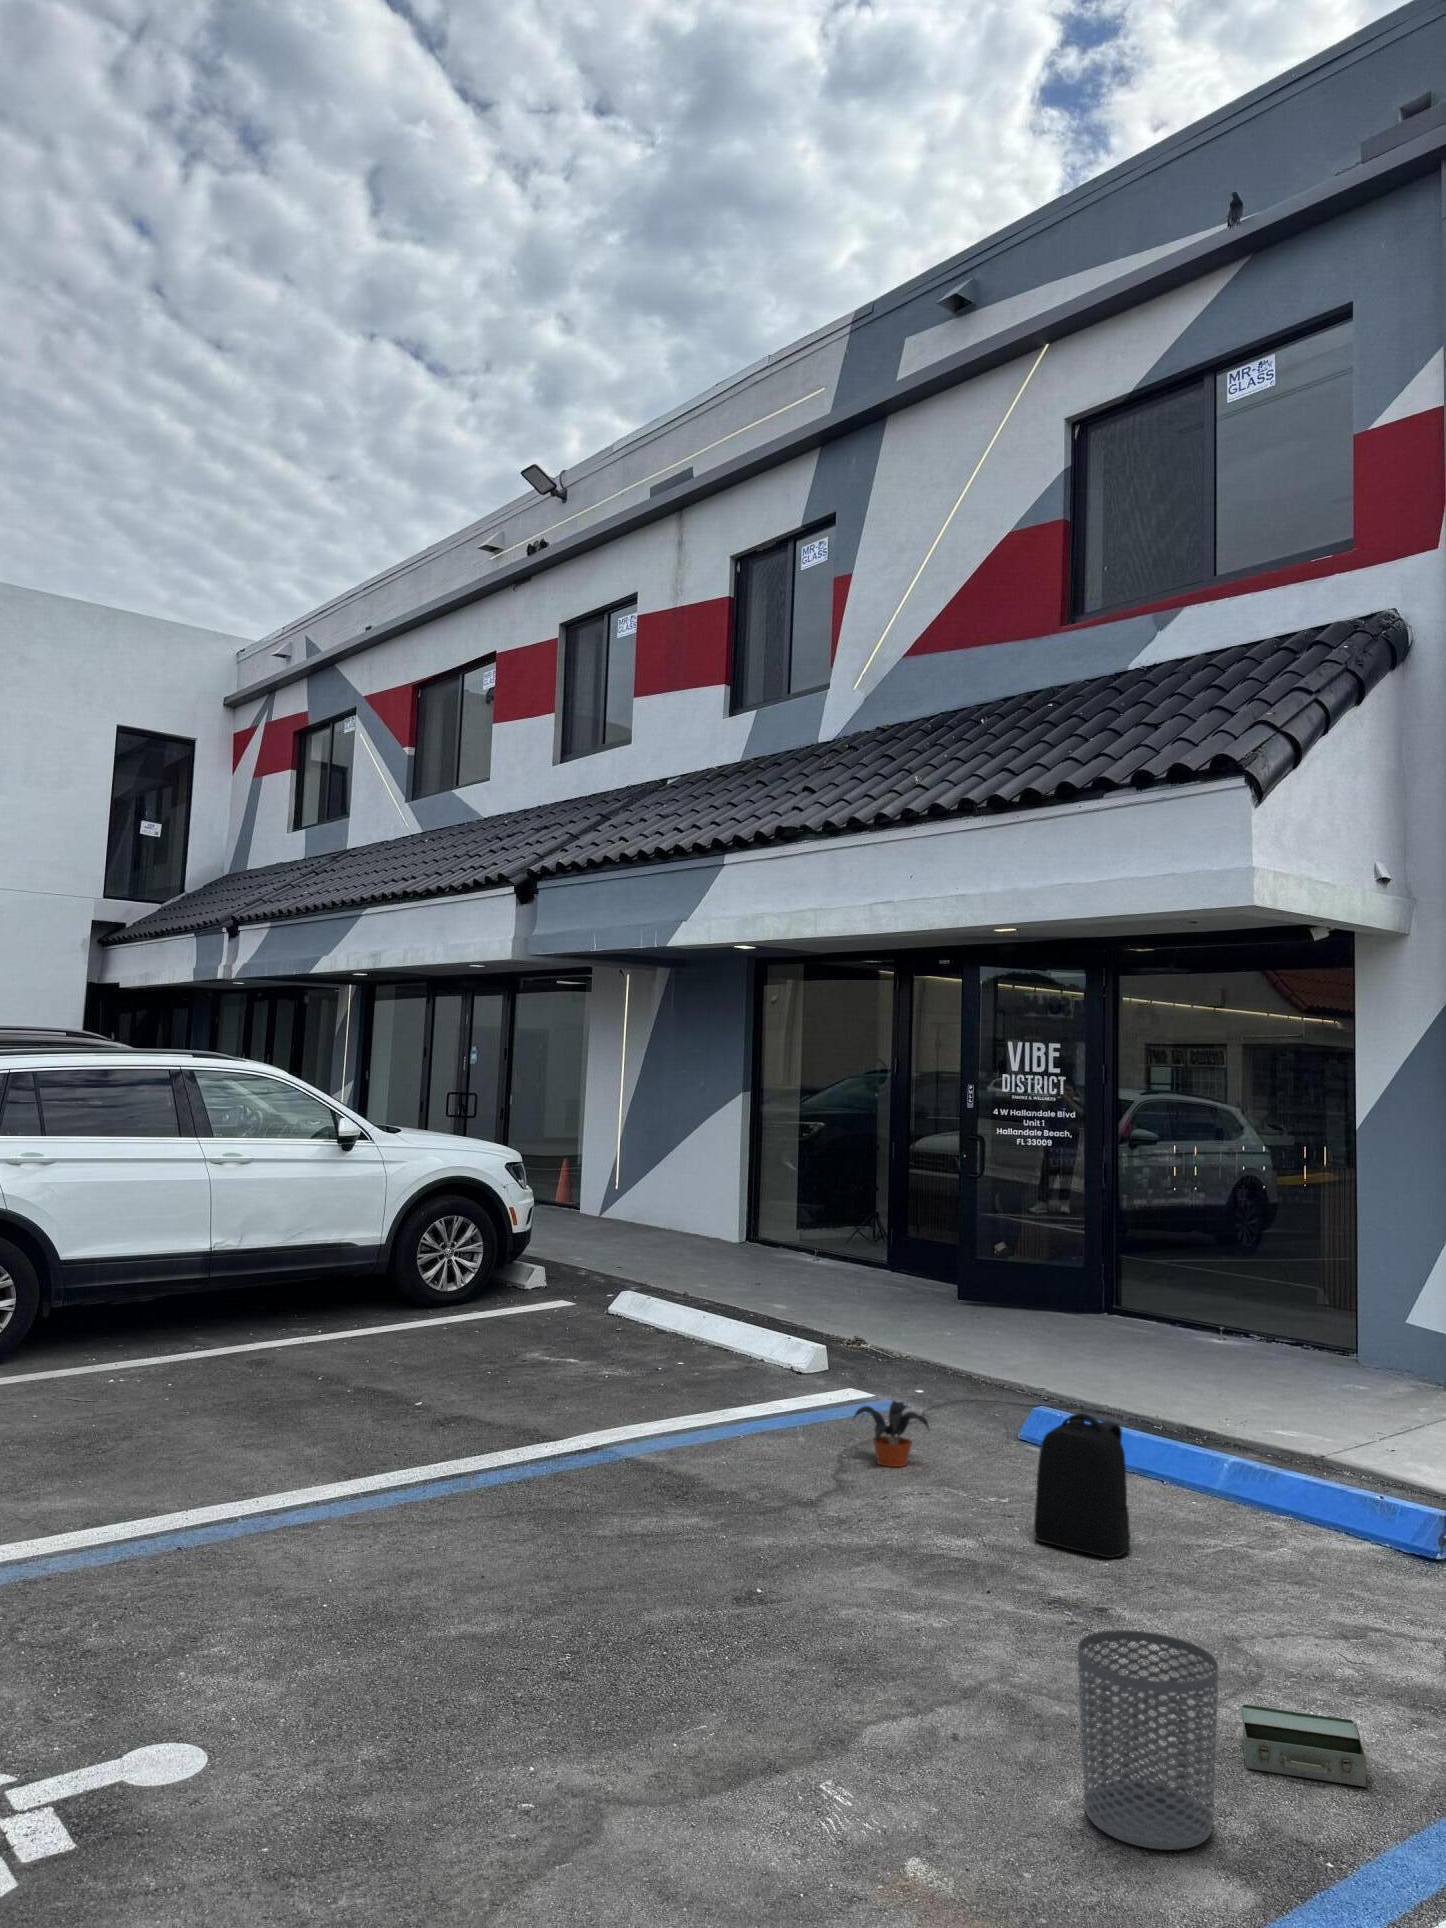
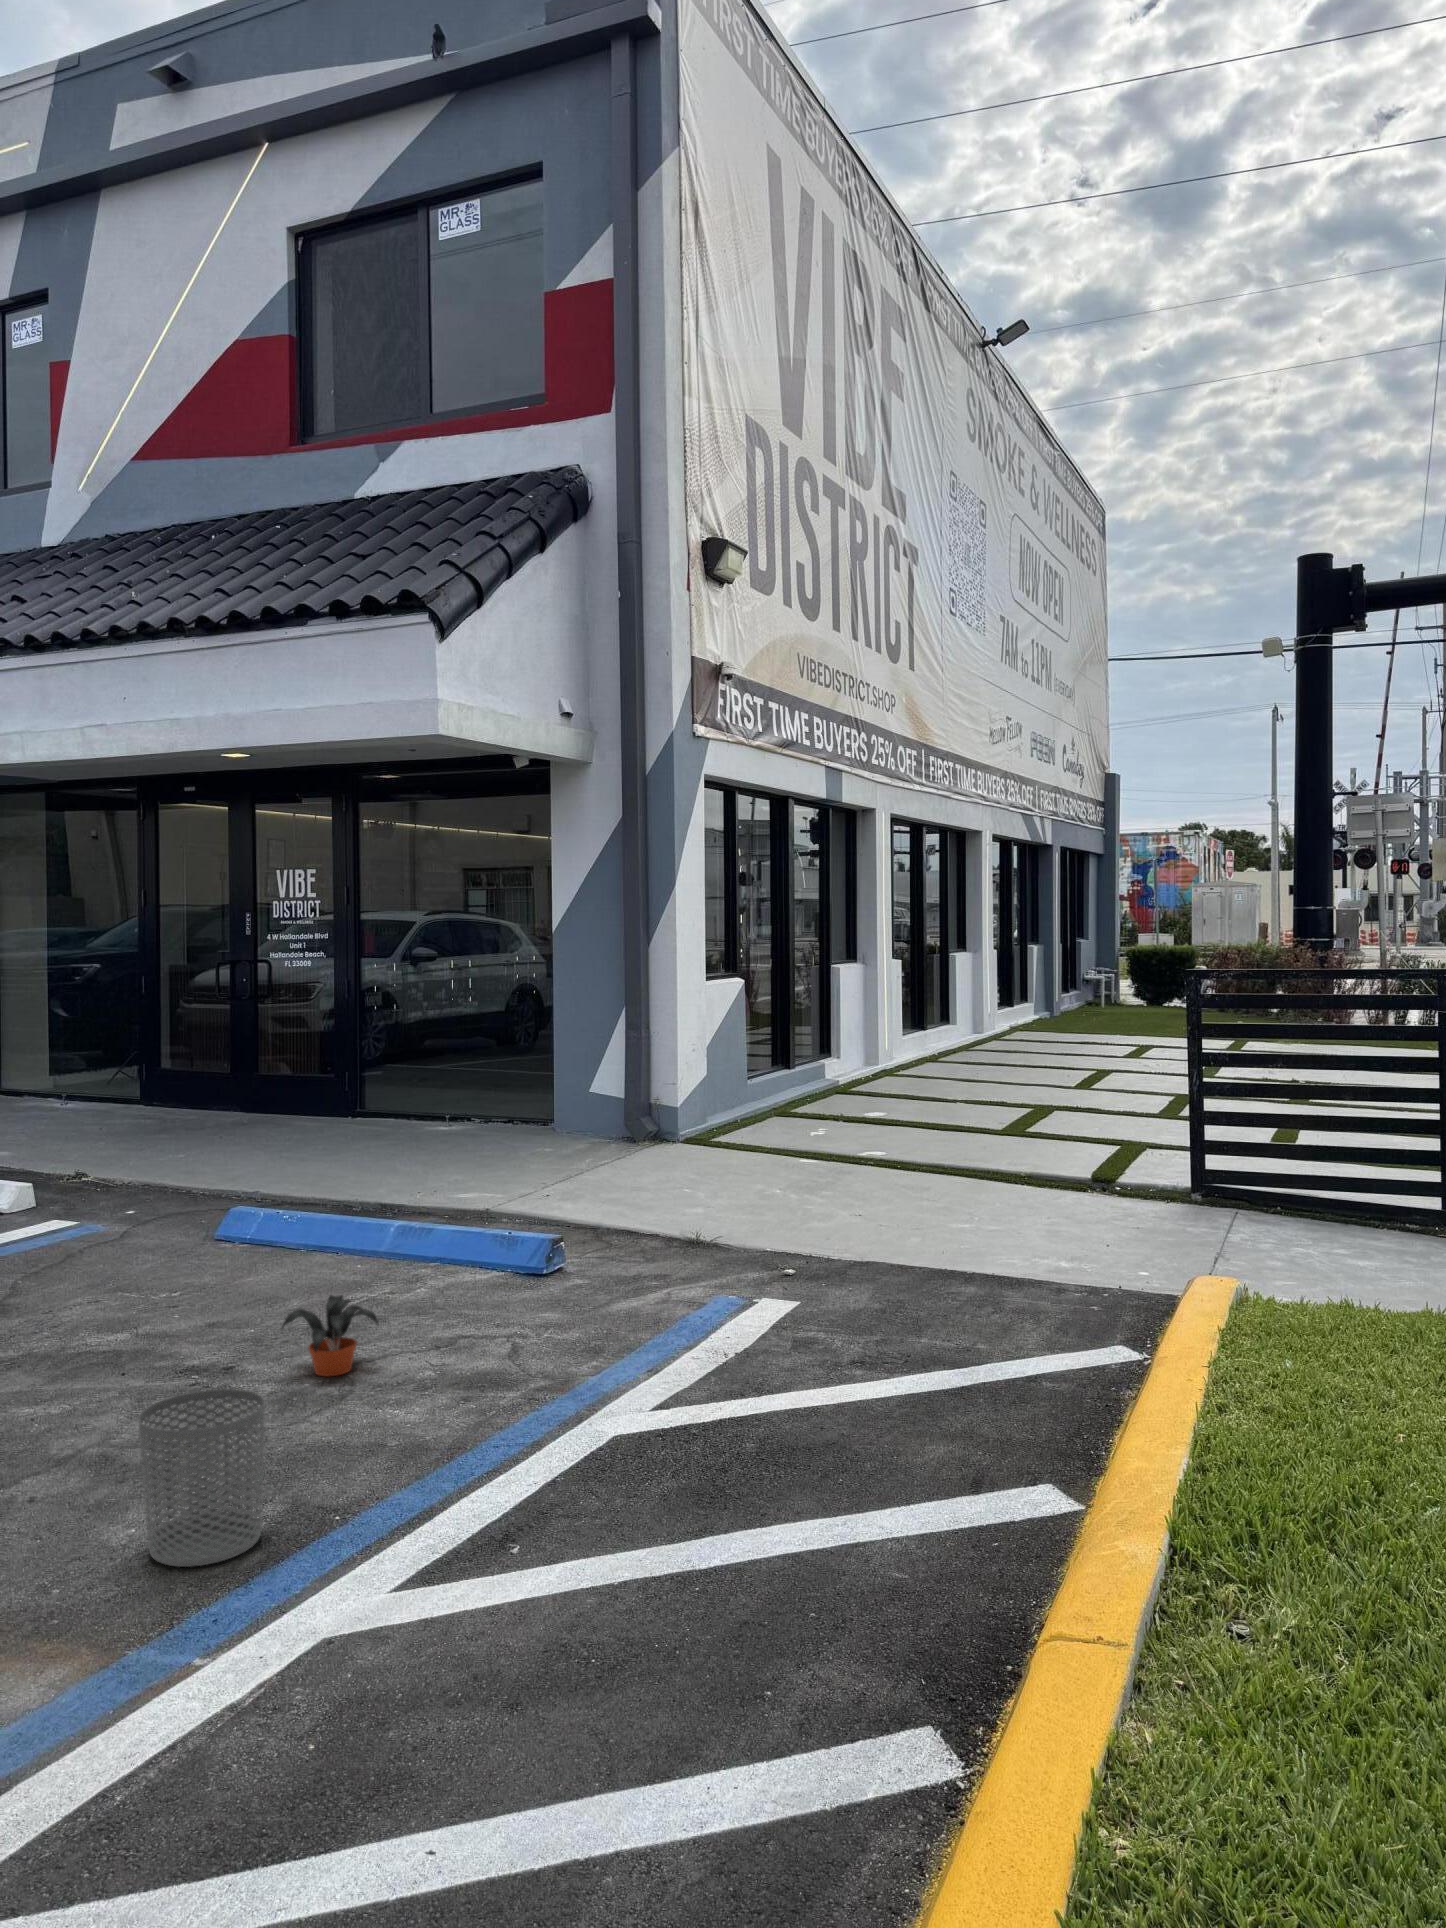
potted plant: present [854,1401,929,1467] -> present [282,1295,378,1376]
backpack: present [1034,1413,1130,1558] -> none [196,1210,287,1332]
toolbox: present [1241,1704,1366,1787] -> none [313,1424,412,1482]

